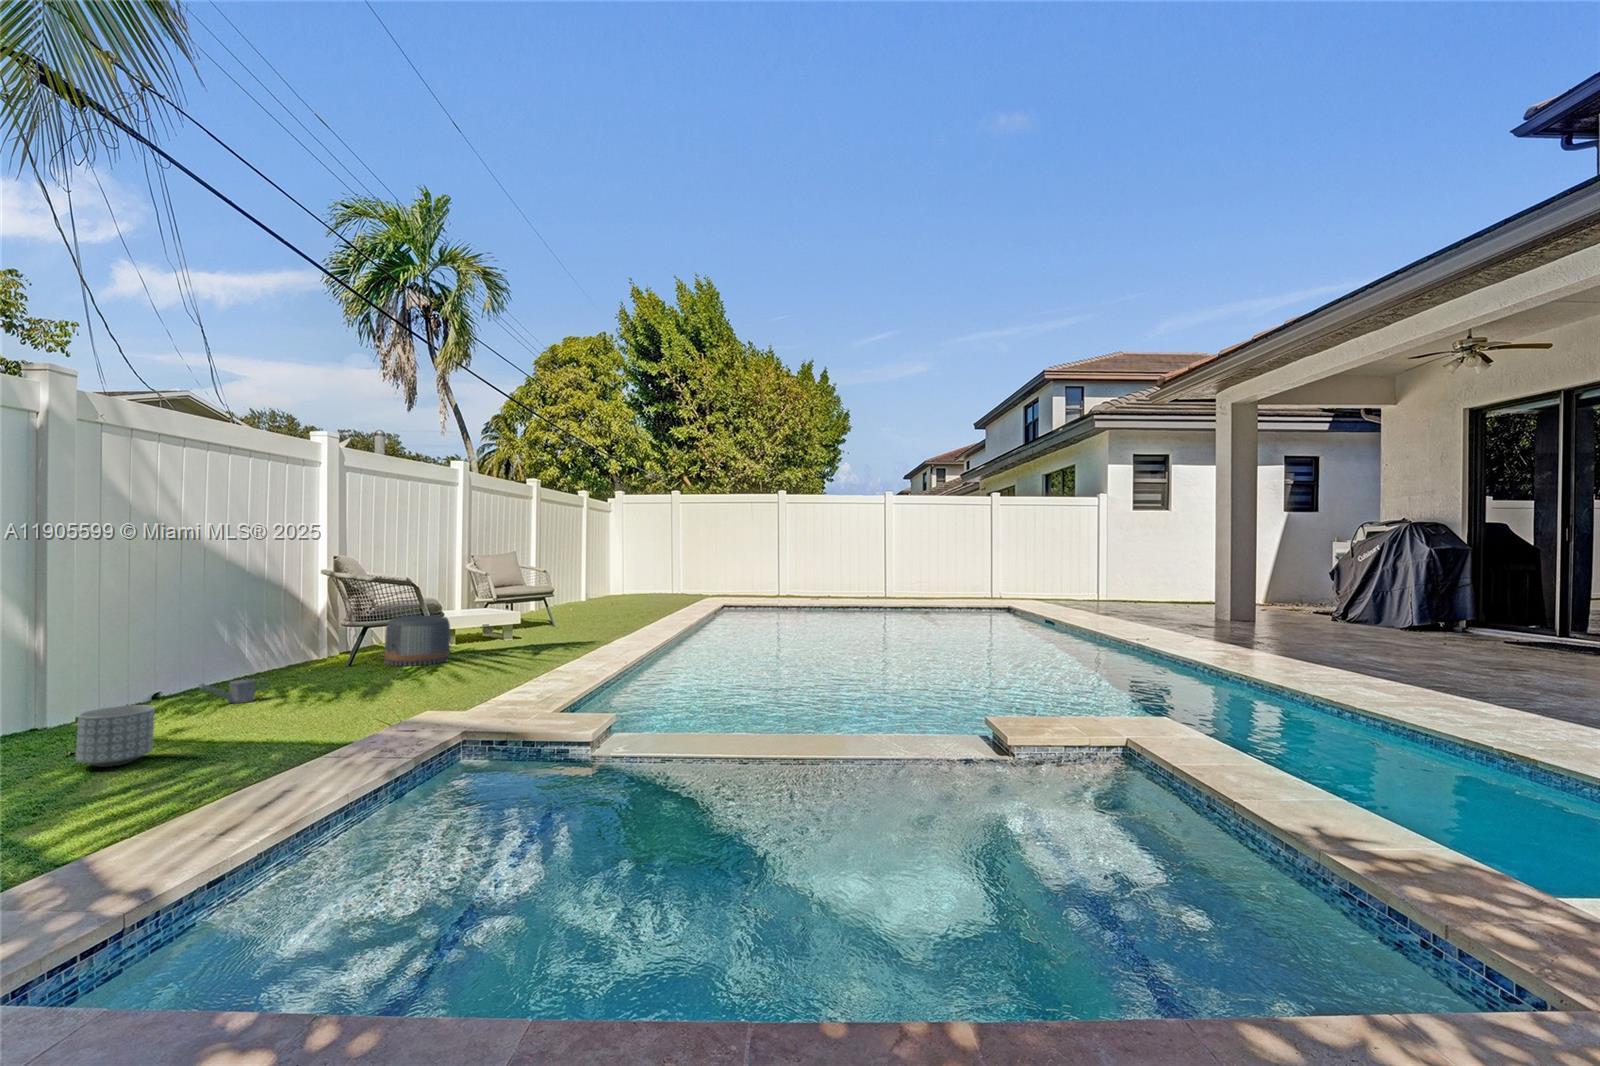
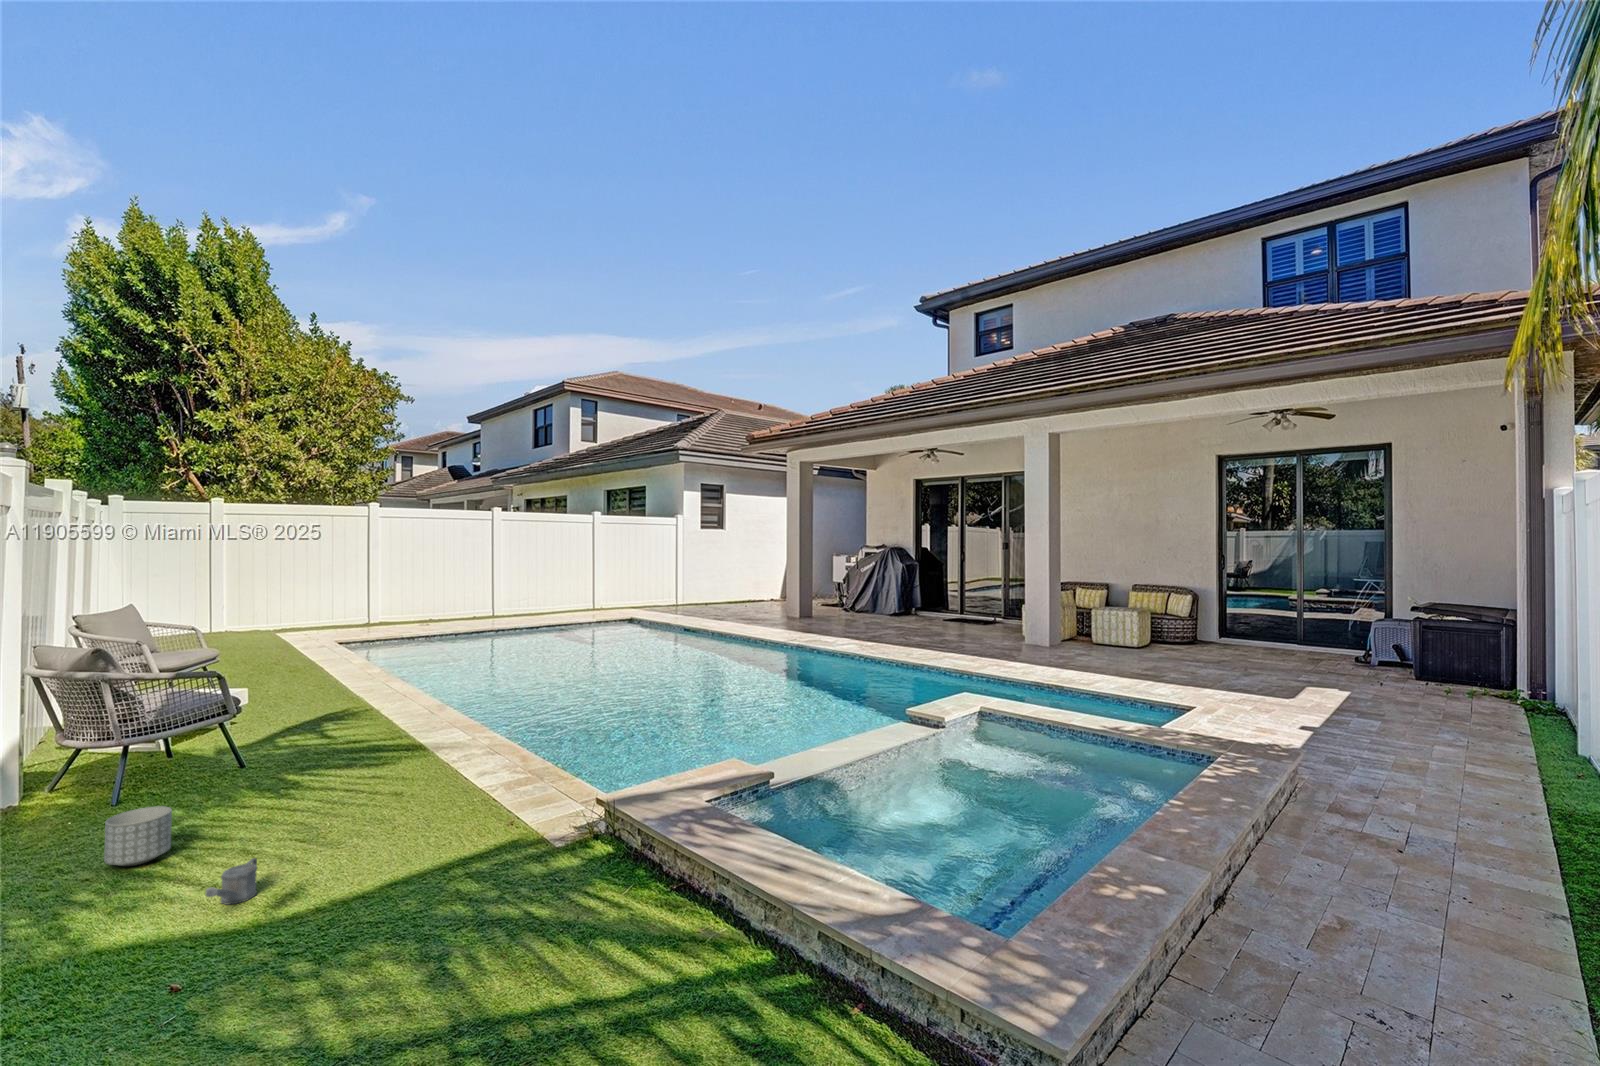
pouf: present [385,614,450,666] -> none [189,727,288,809]
planter: present [76,705,155,767] -> present [104,806,172,866]

